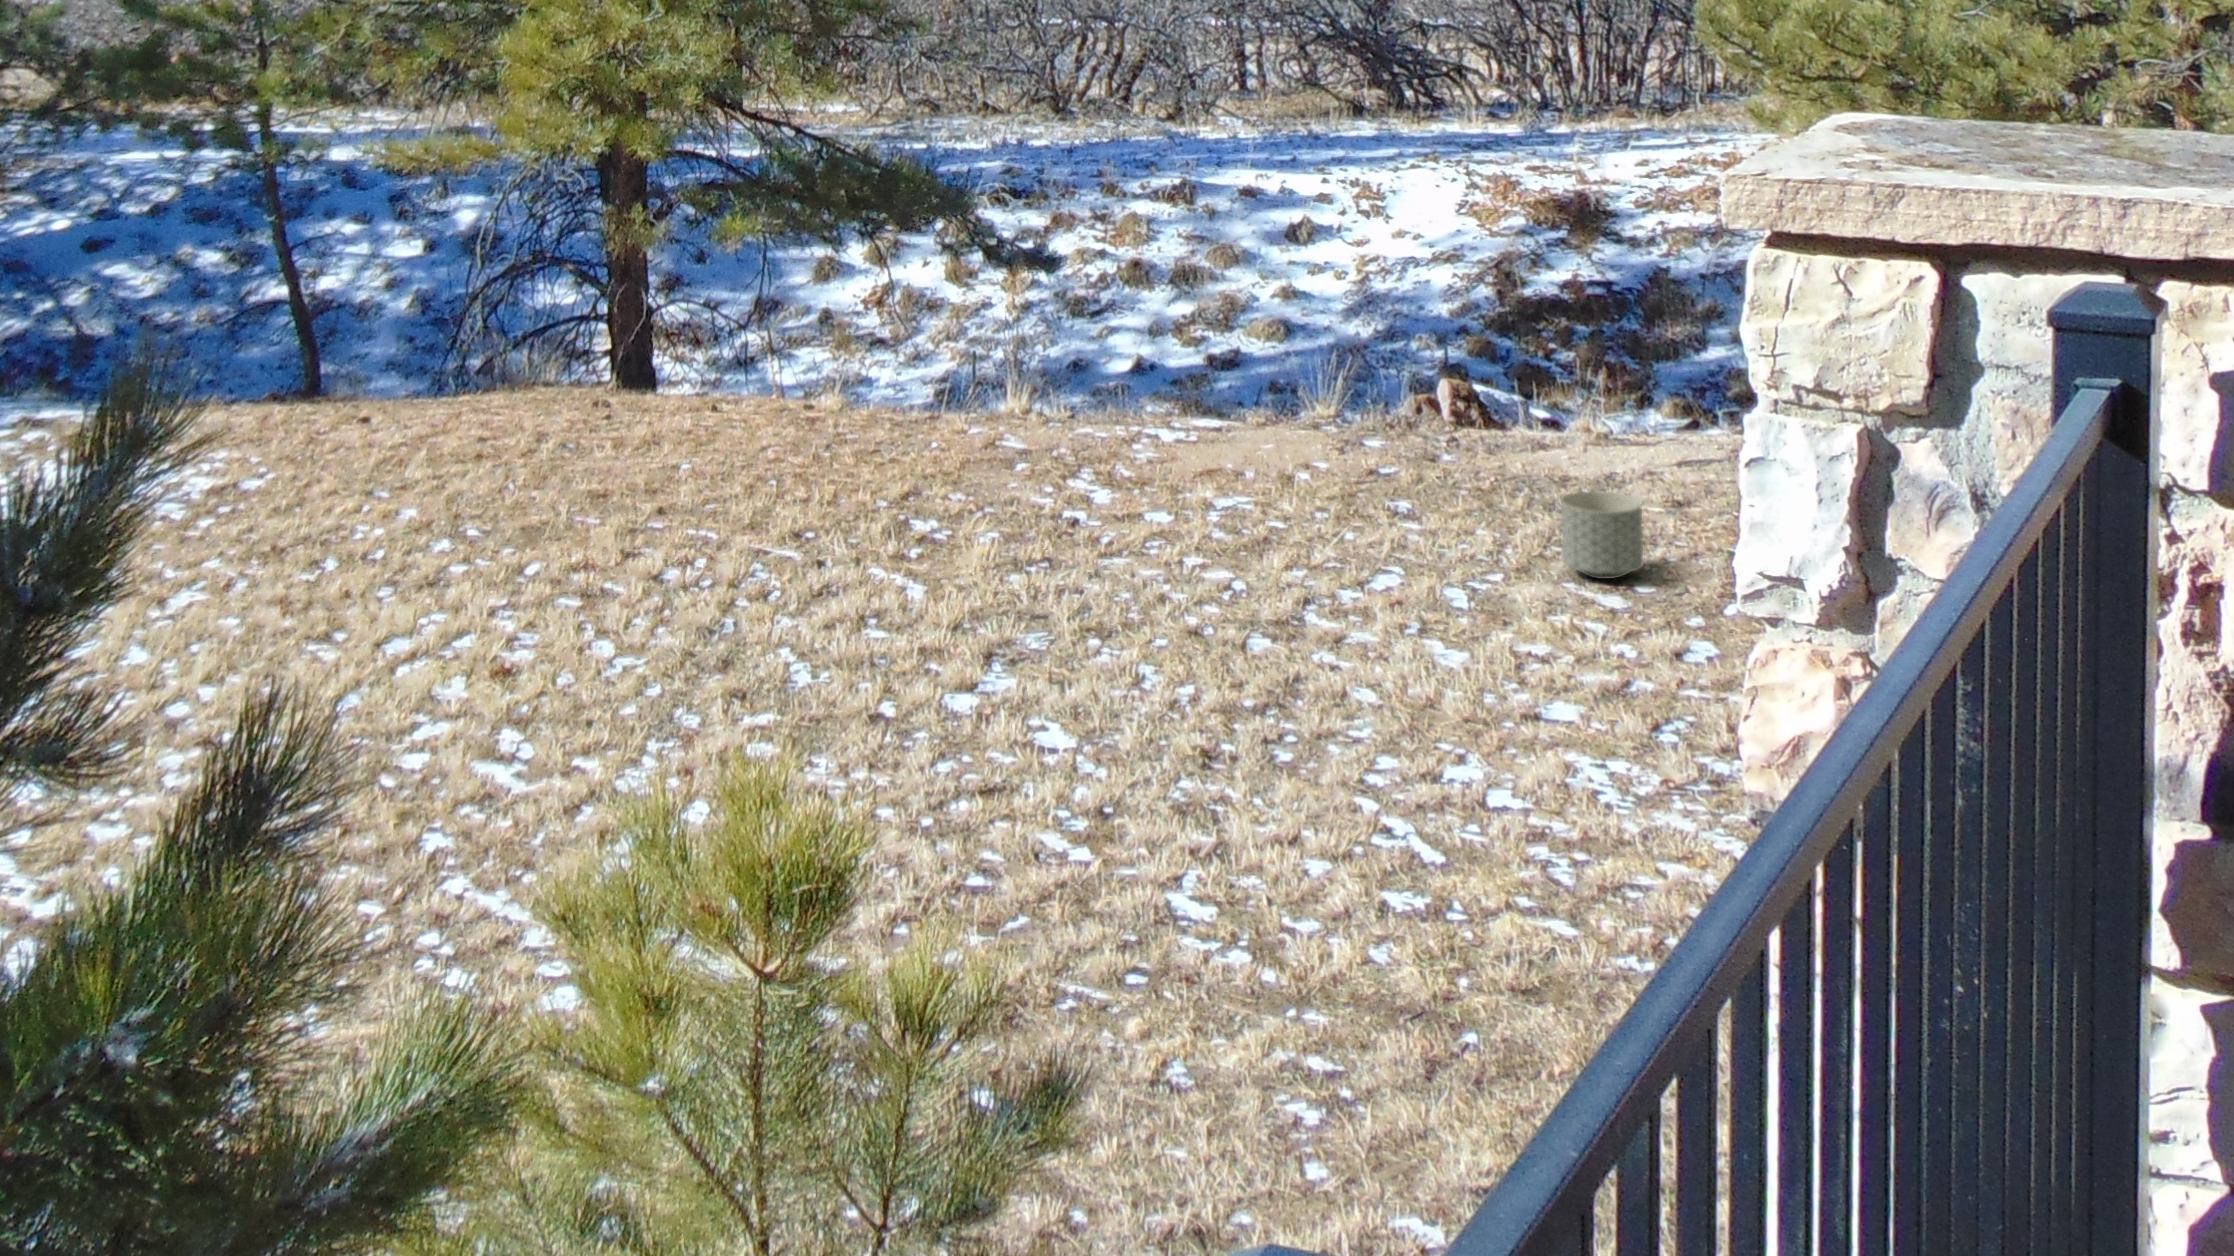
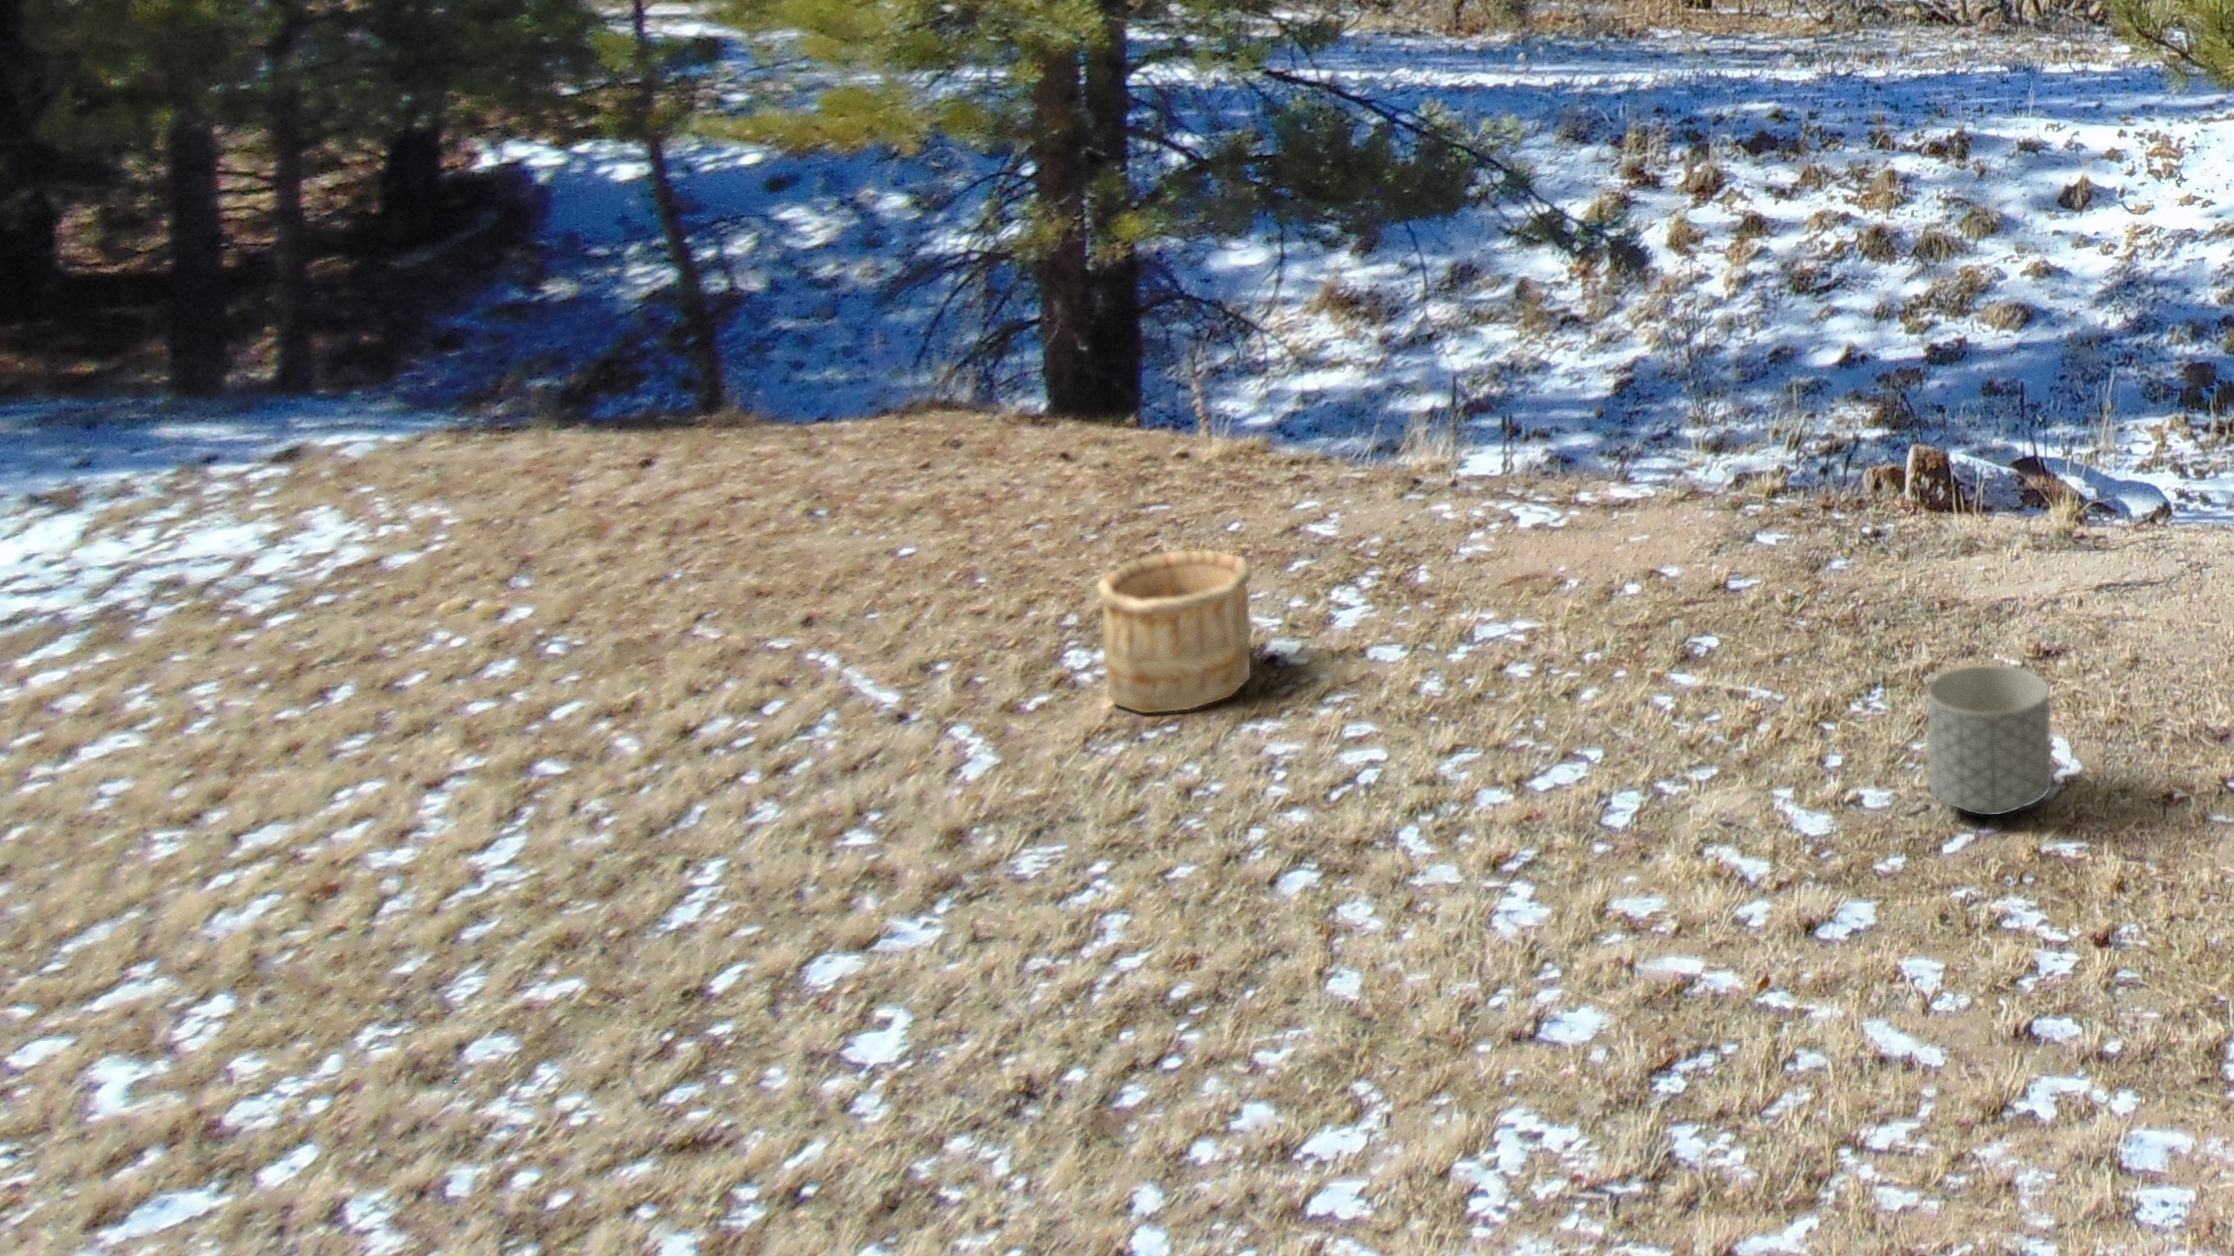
wooden bucket: none [952,445,1051,545] -> present [1097,550,1251,713]

